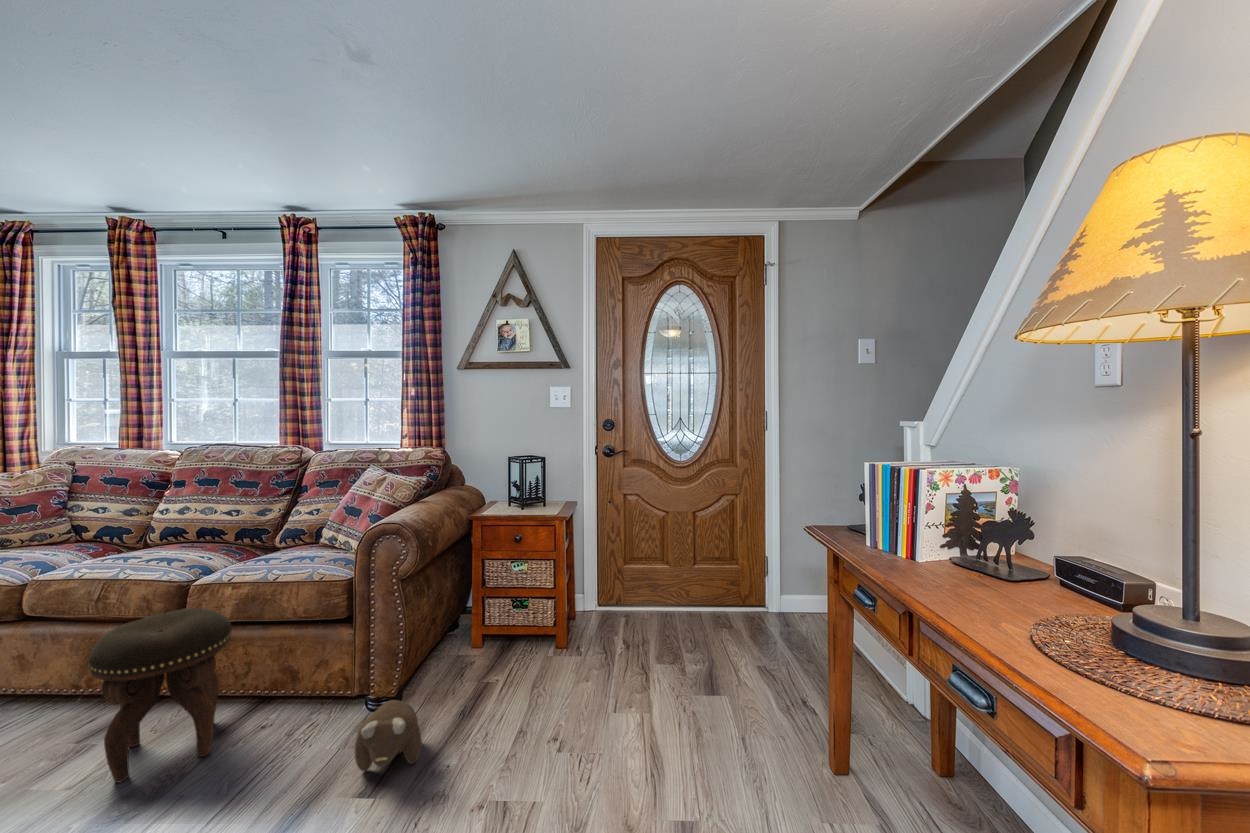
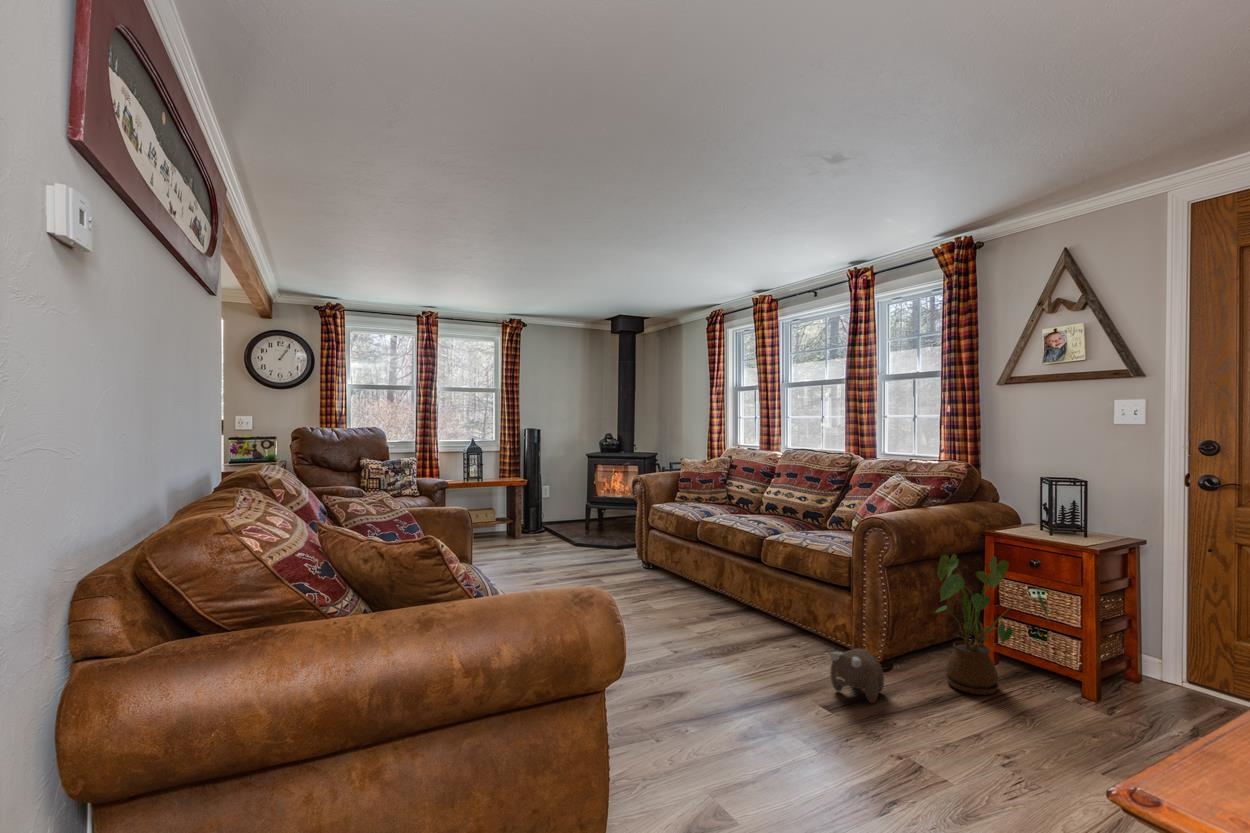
house plant: none [442,541,550,690] -> present [936,554,1048,695]
footstool: present [88,608,232,783] -> none [710,549,779,645]

